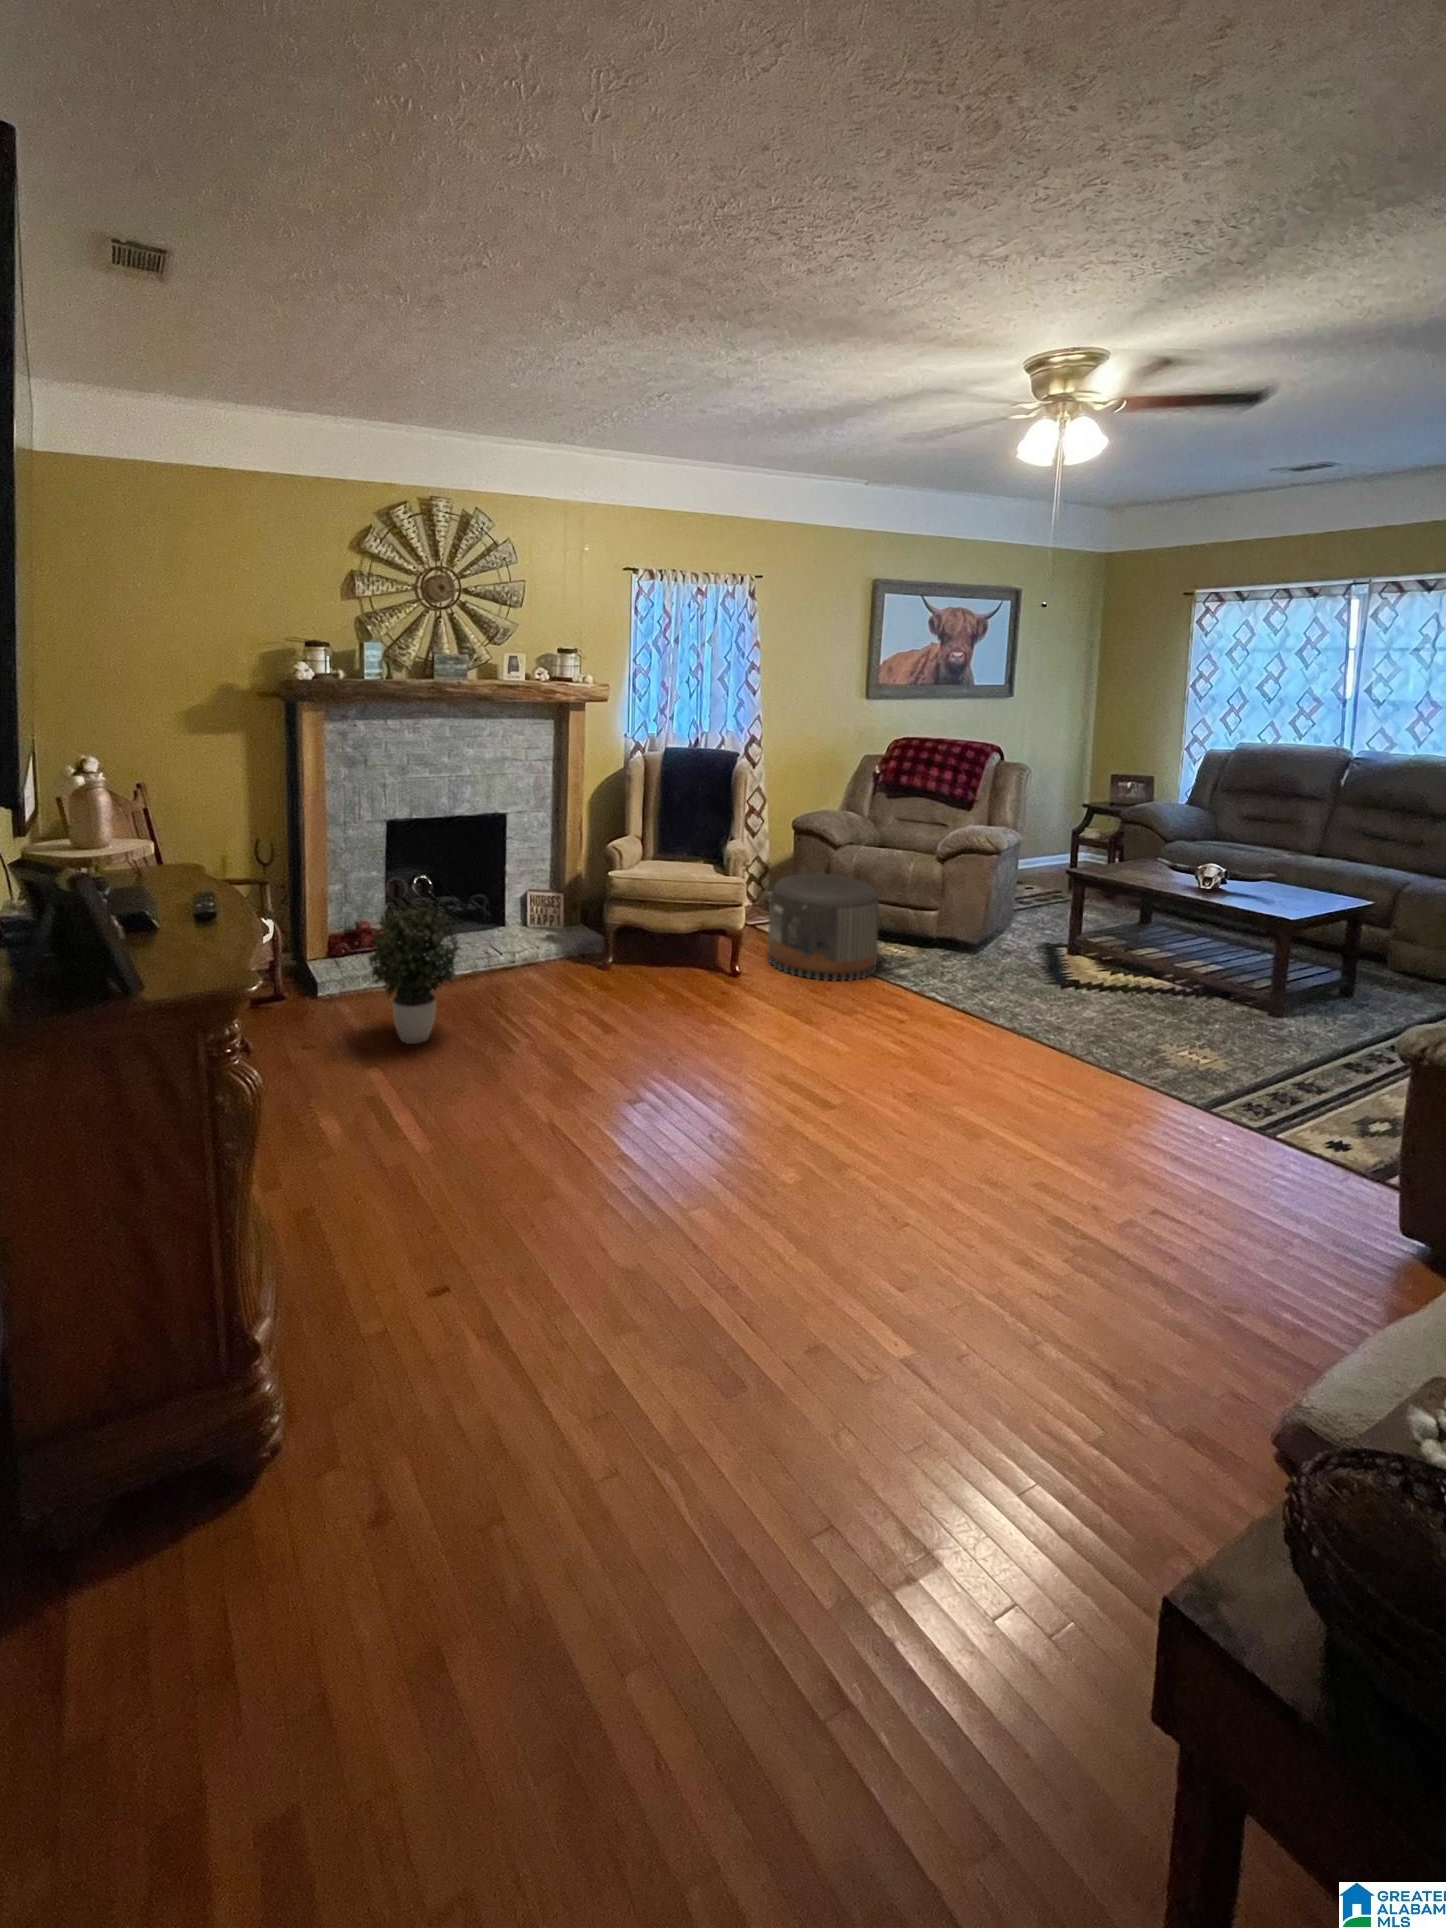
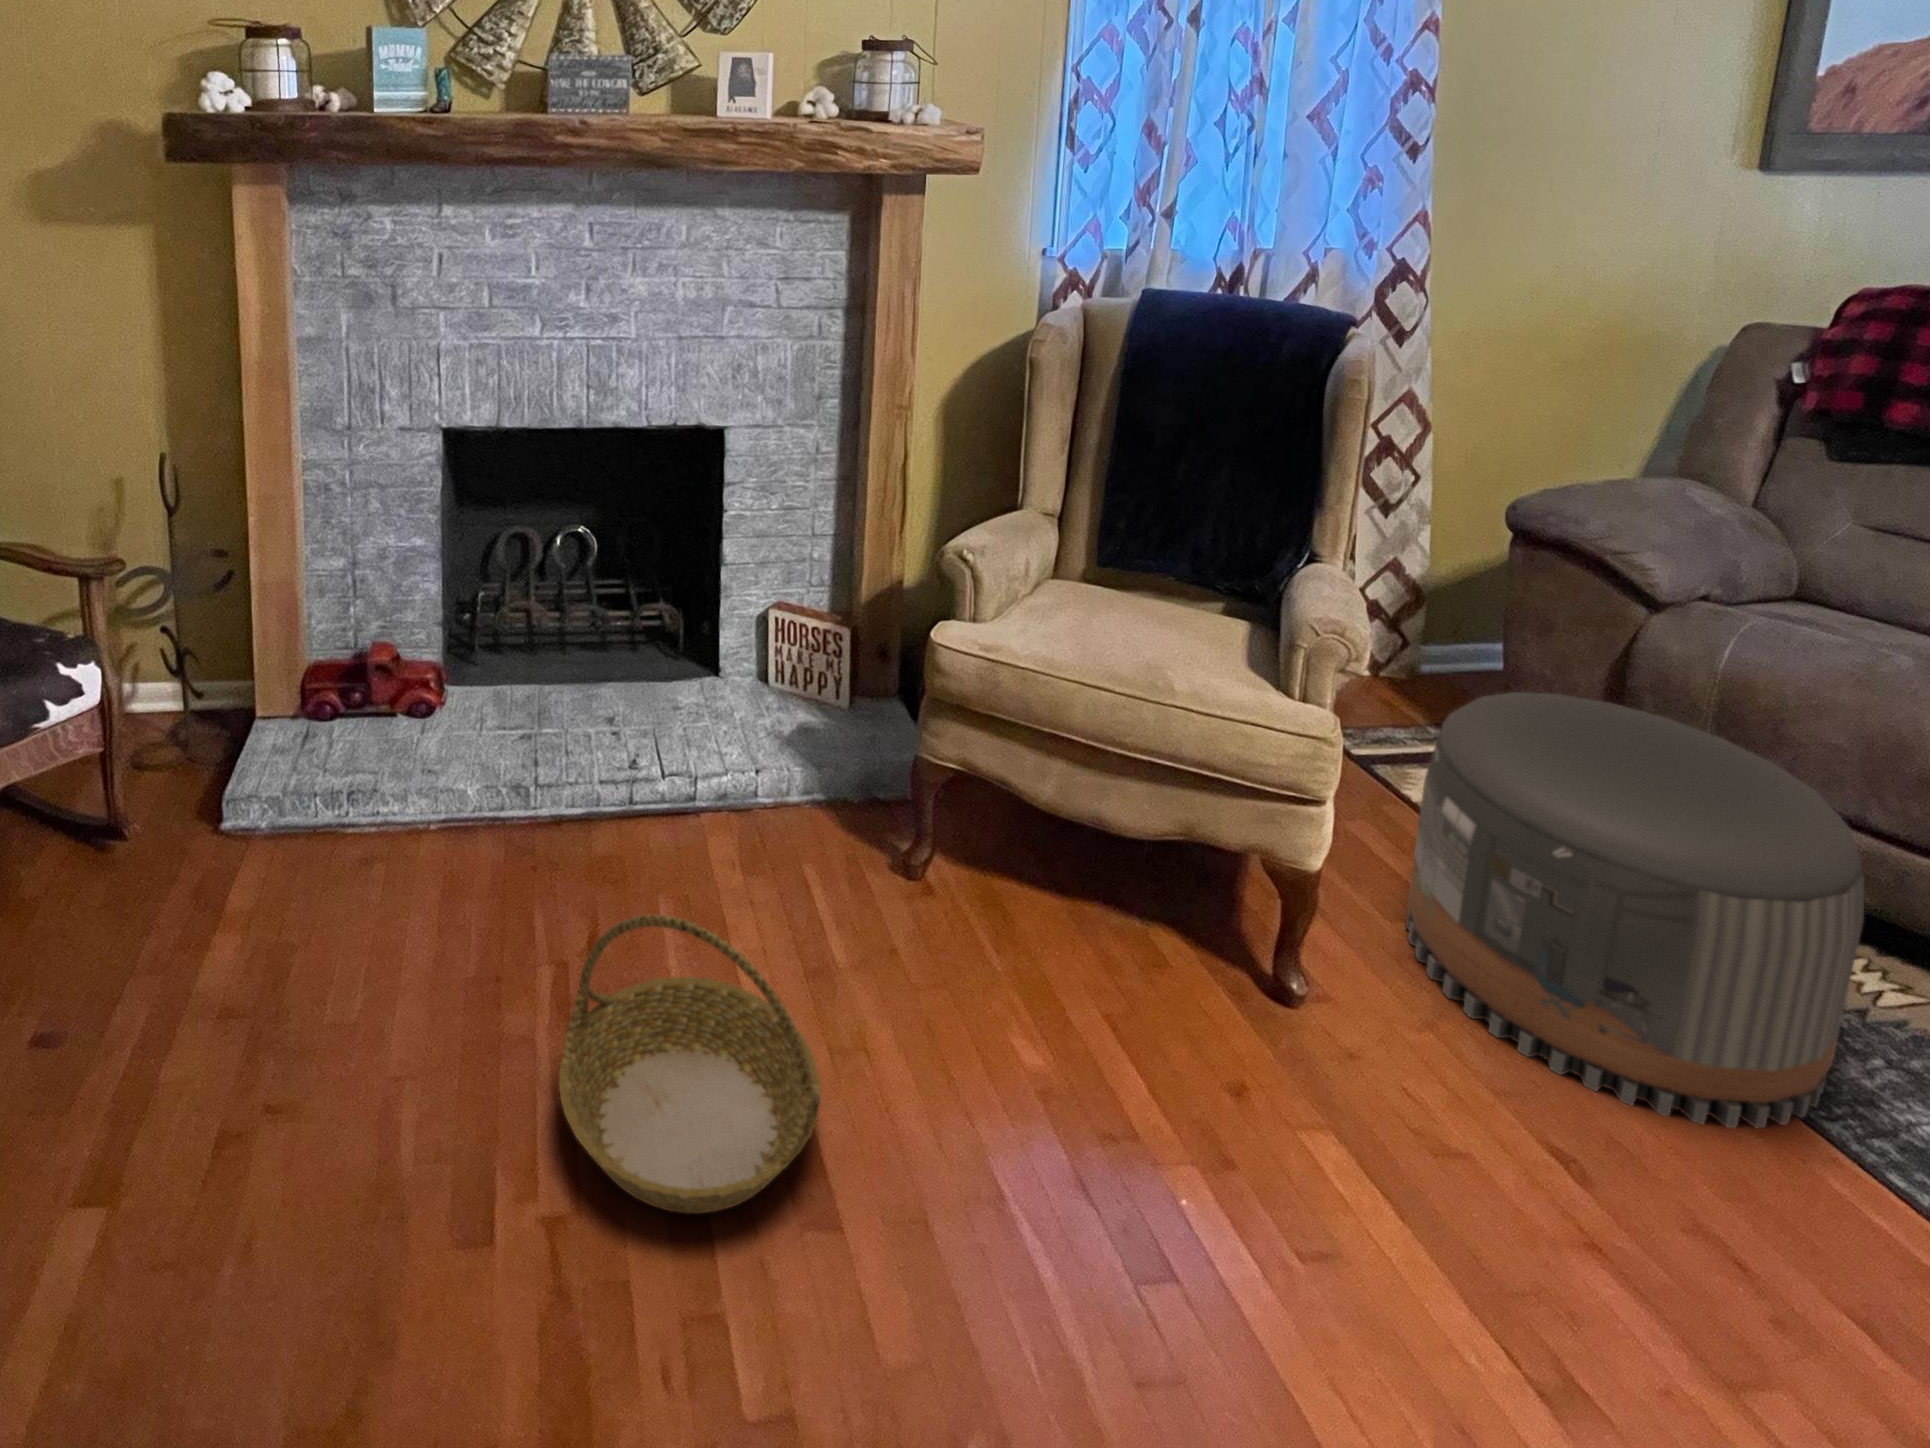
potted plant: present [369,908,461,1044] -> none [138,725,422,1105]
basket: none [513,950,603,1038] -> present [559,914,821,1213]

